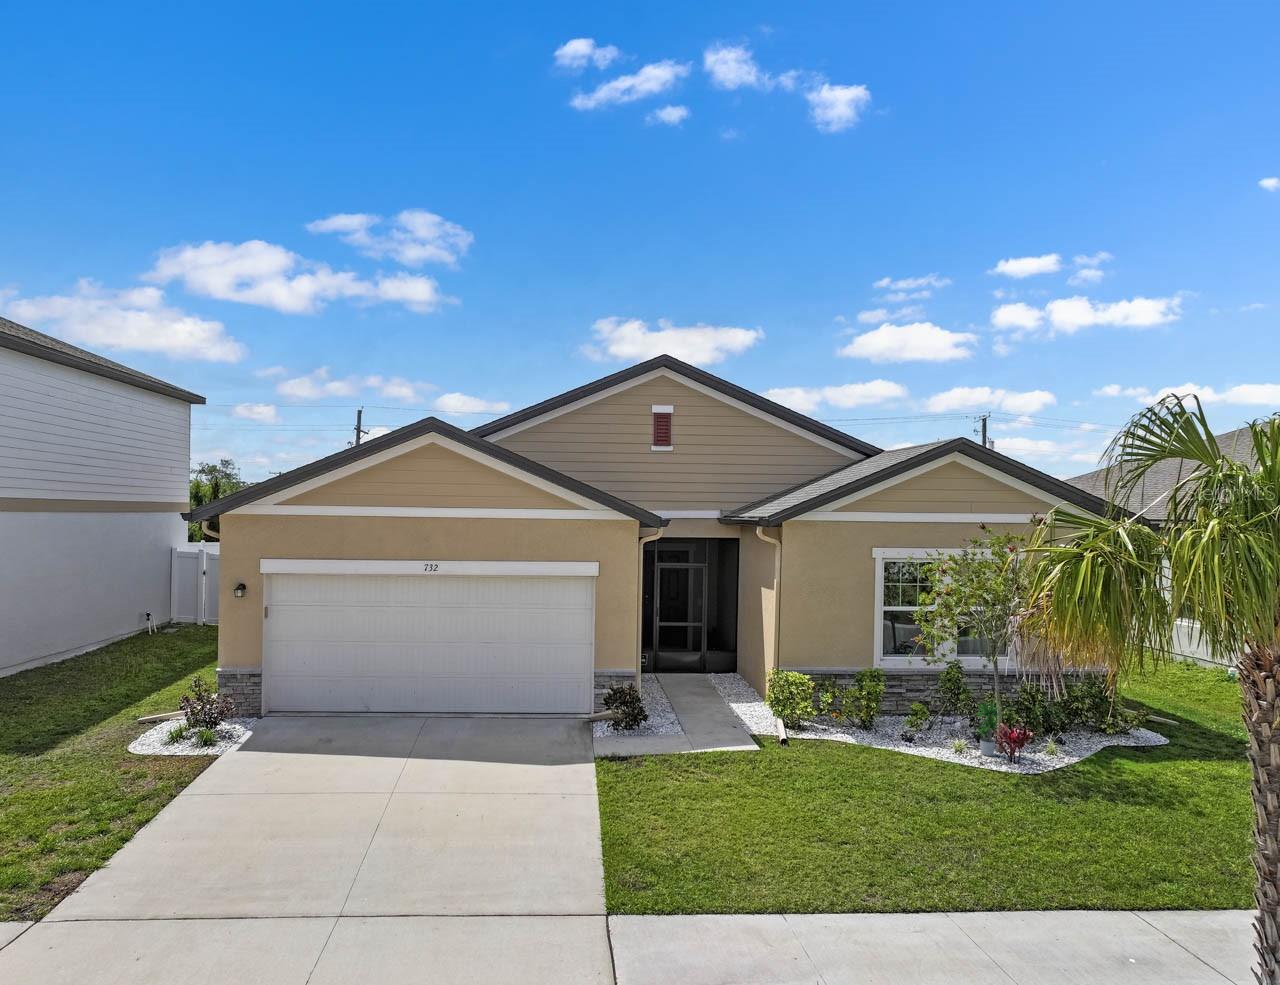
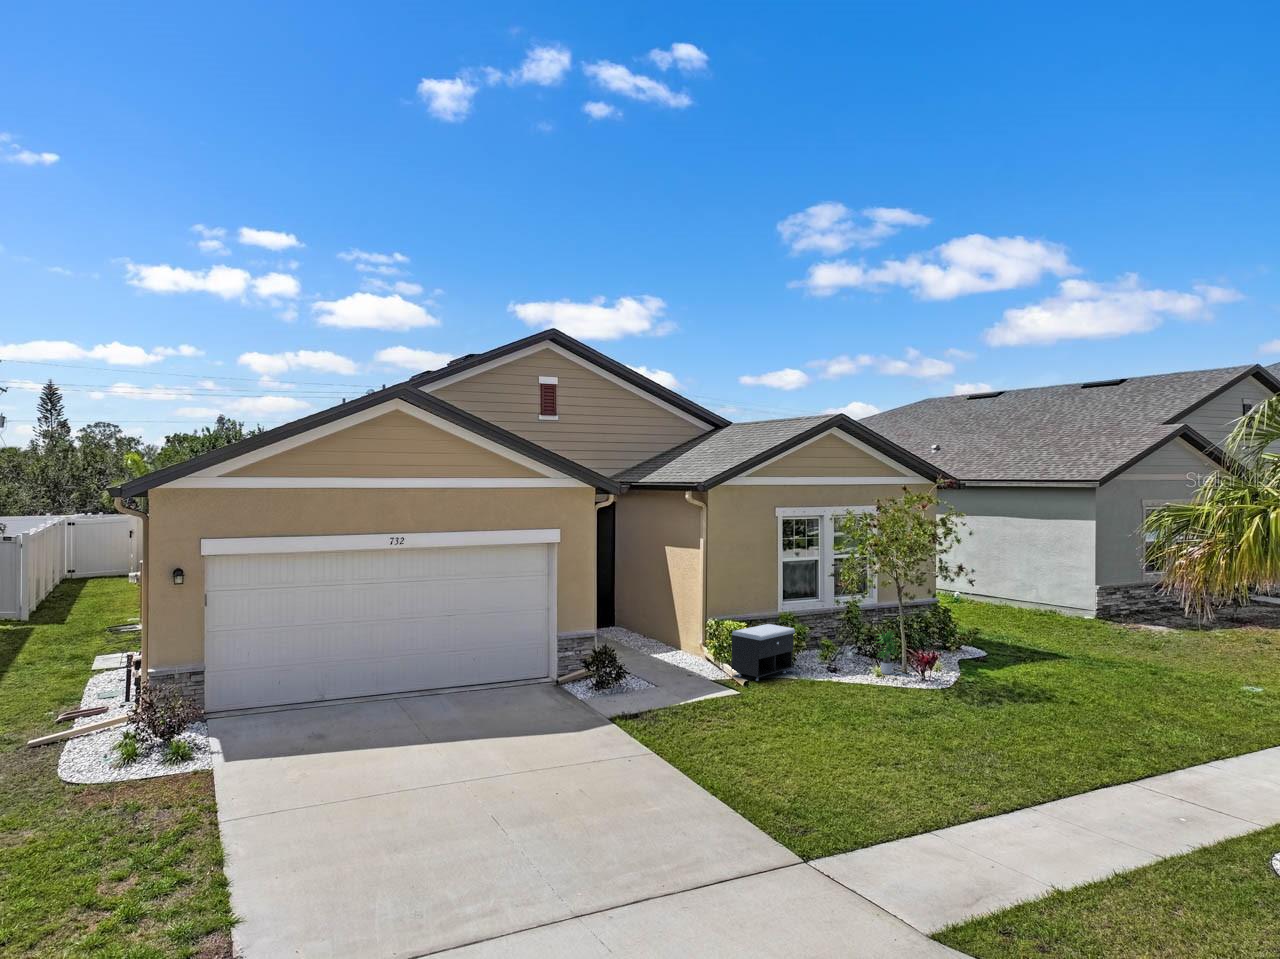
storage bench: none [789,680,870,744] -> present [731,624,795,681]

